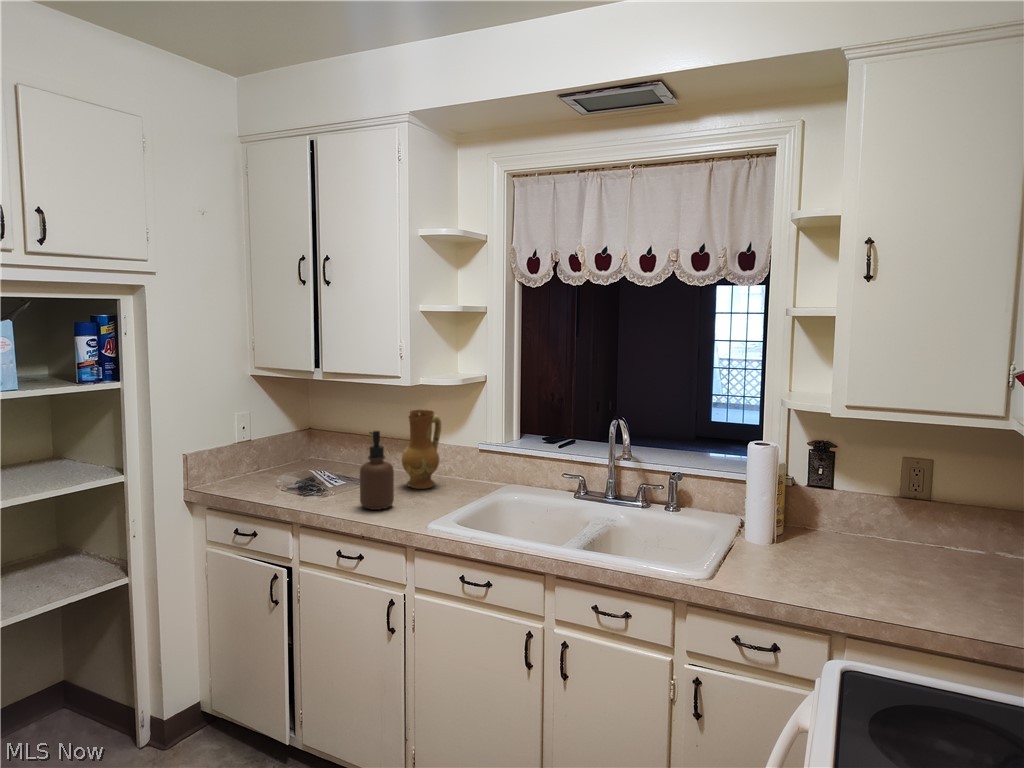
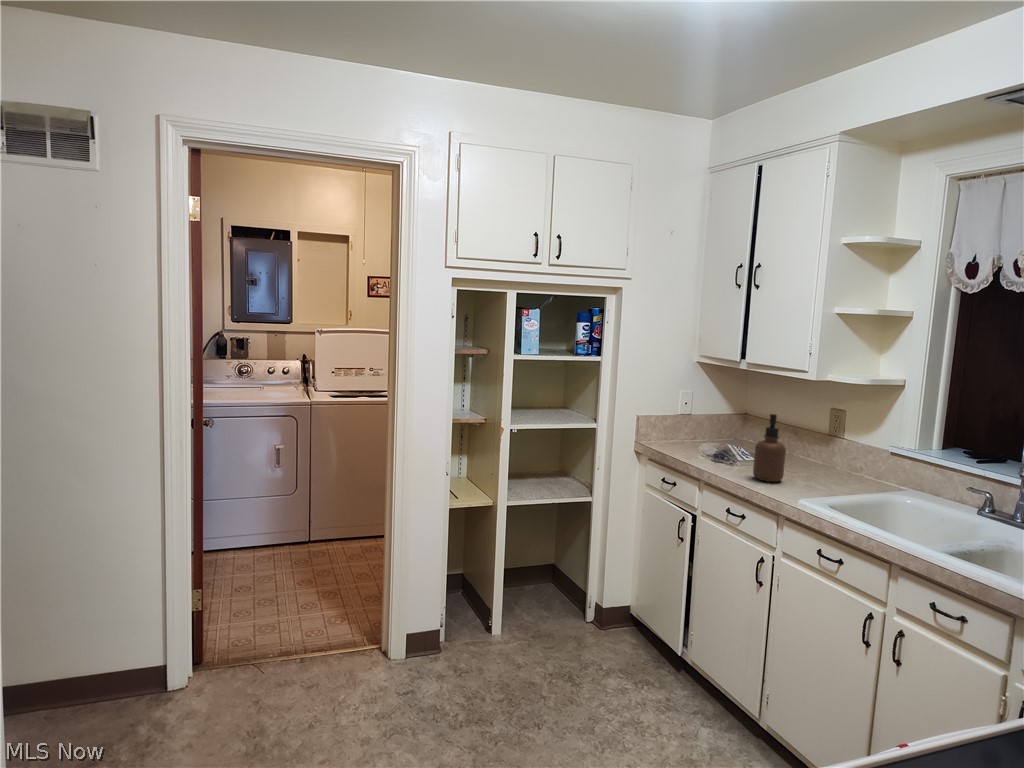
ceramic jug: present [401,410,441,489] -> none [806,404,852,477]

